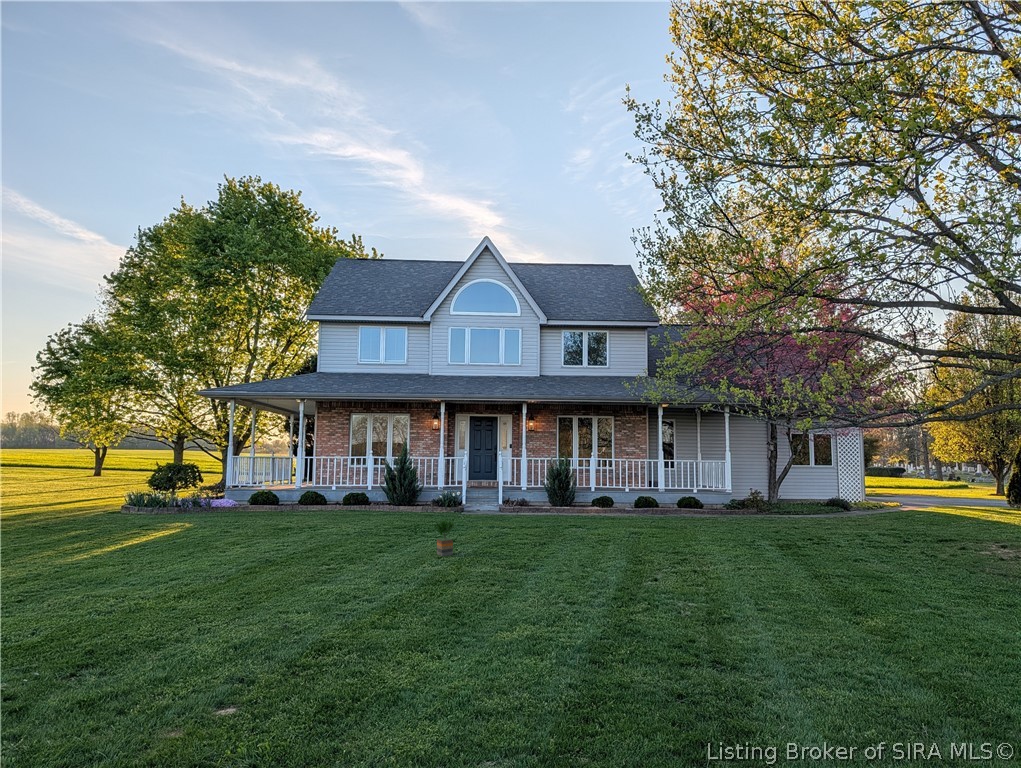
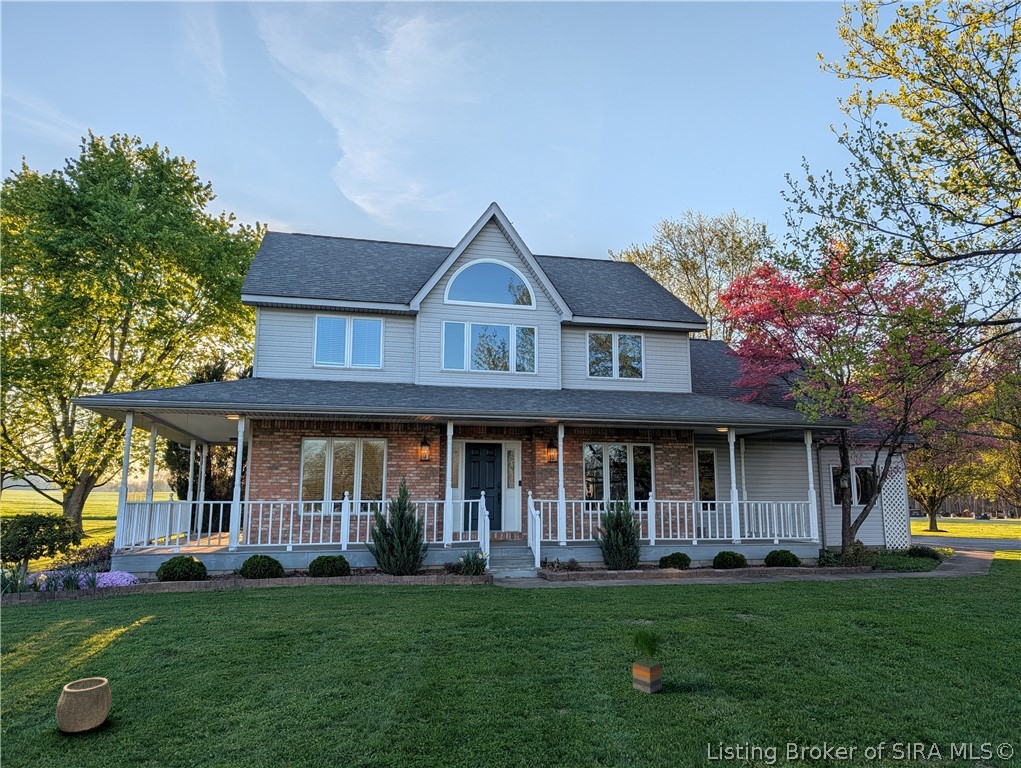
woven basket: none [133,531,161,554] -> present [56,677,112,732]

